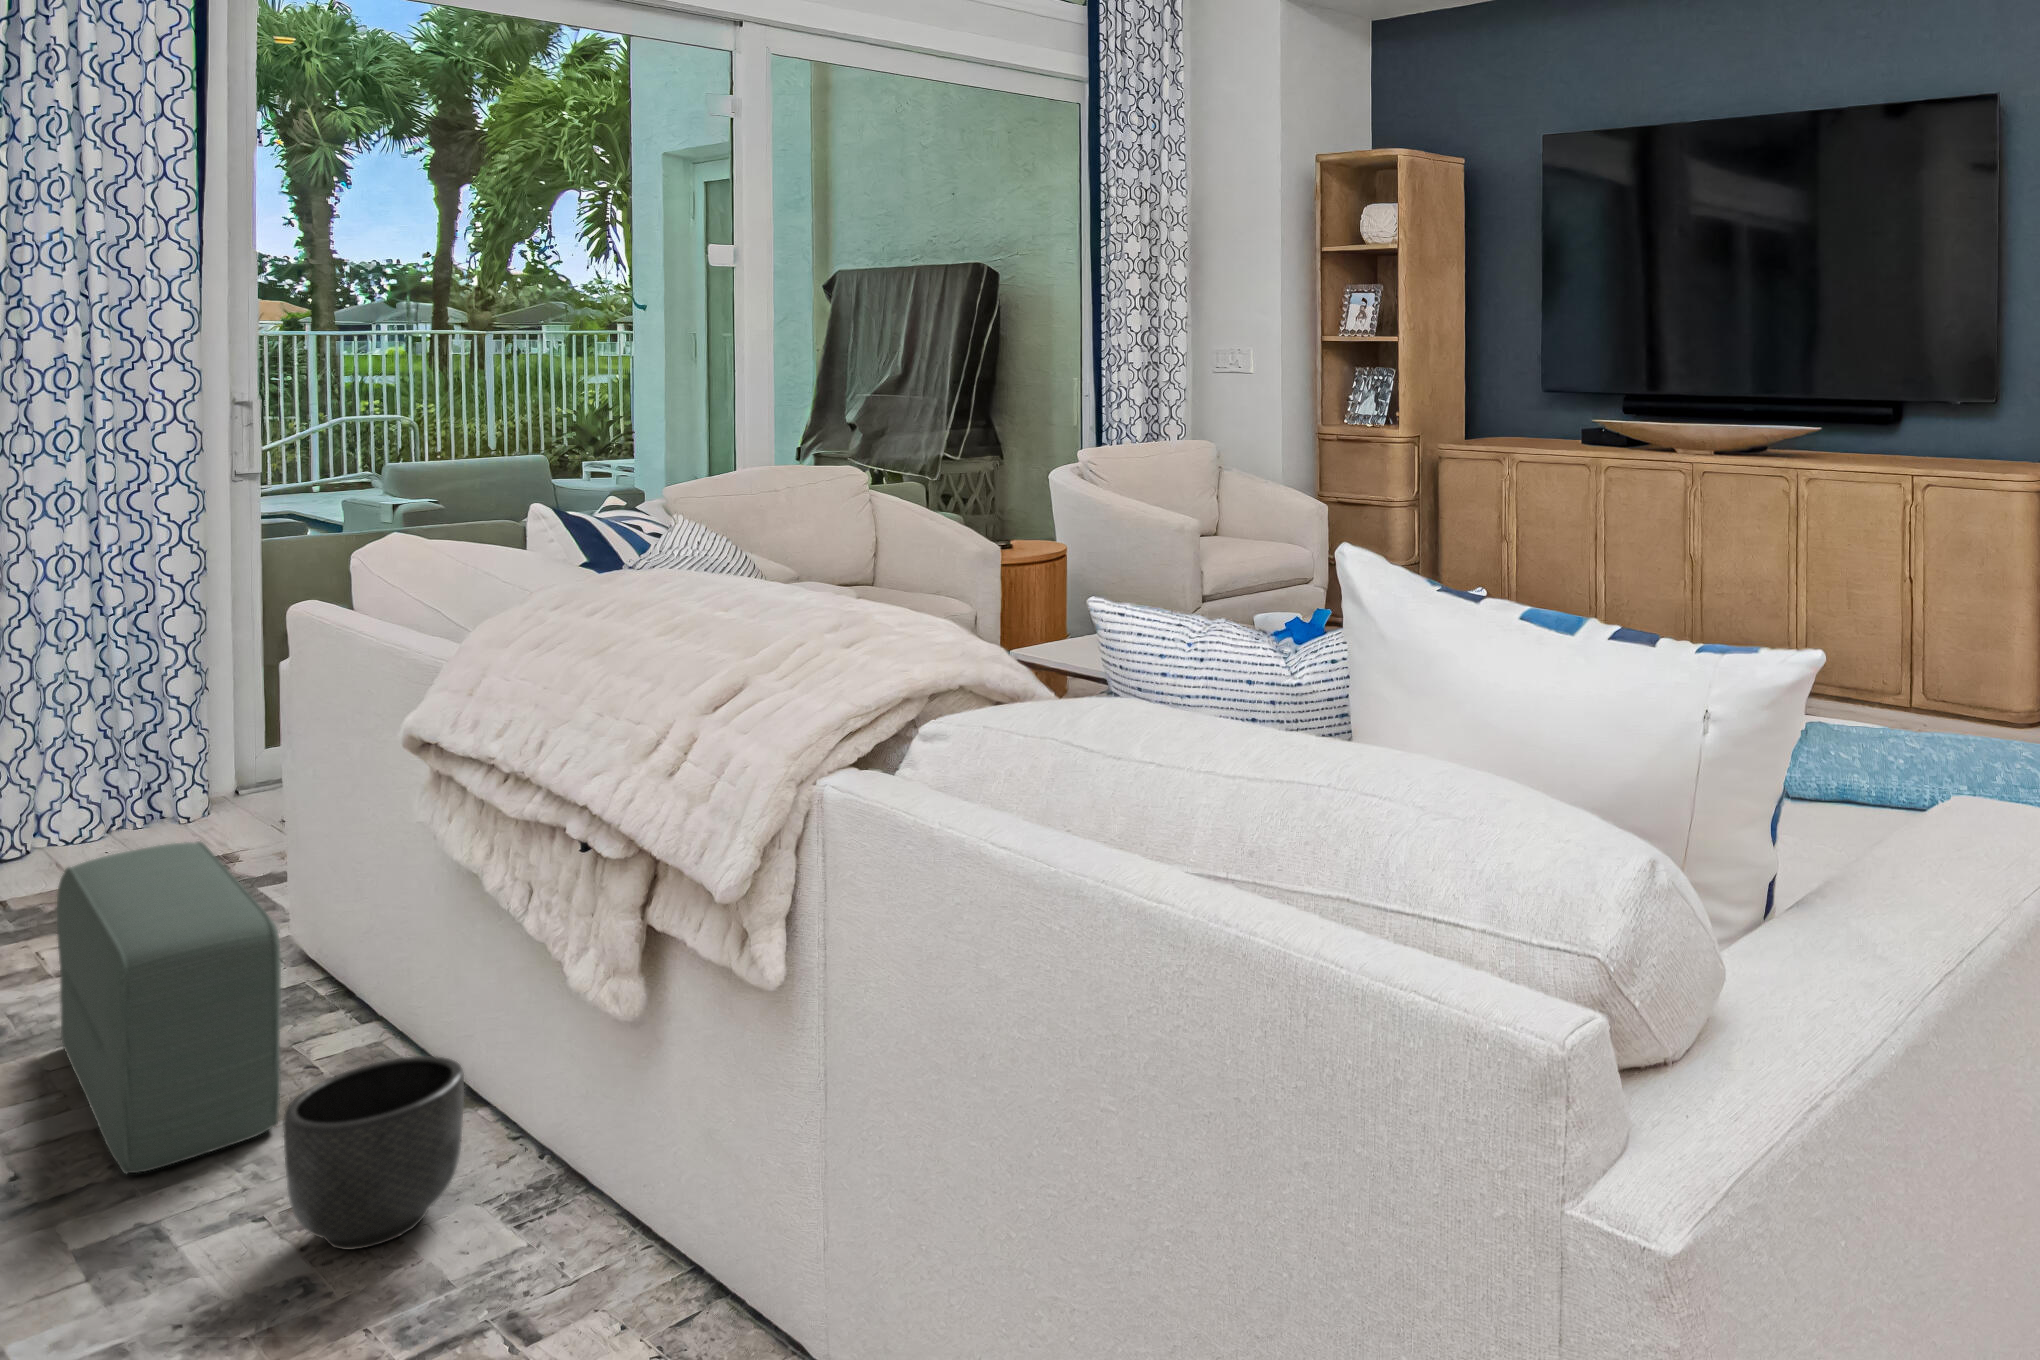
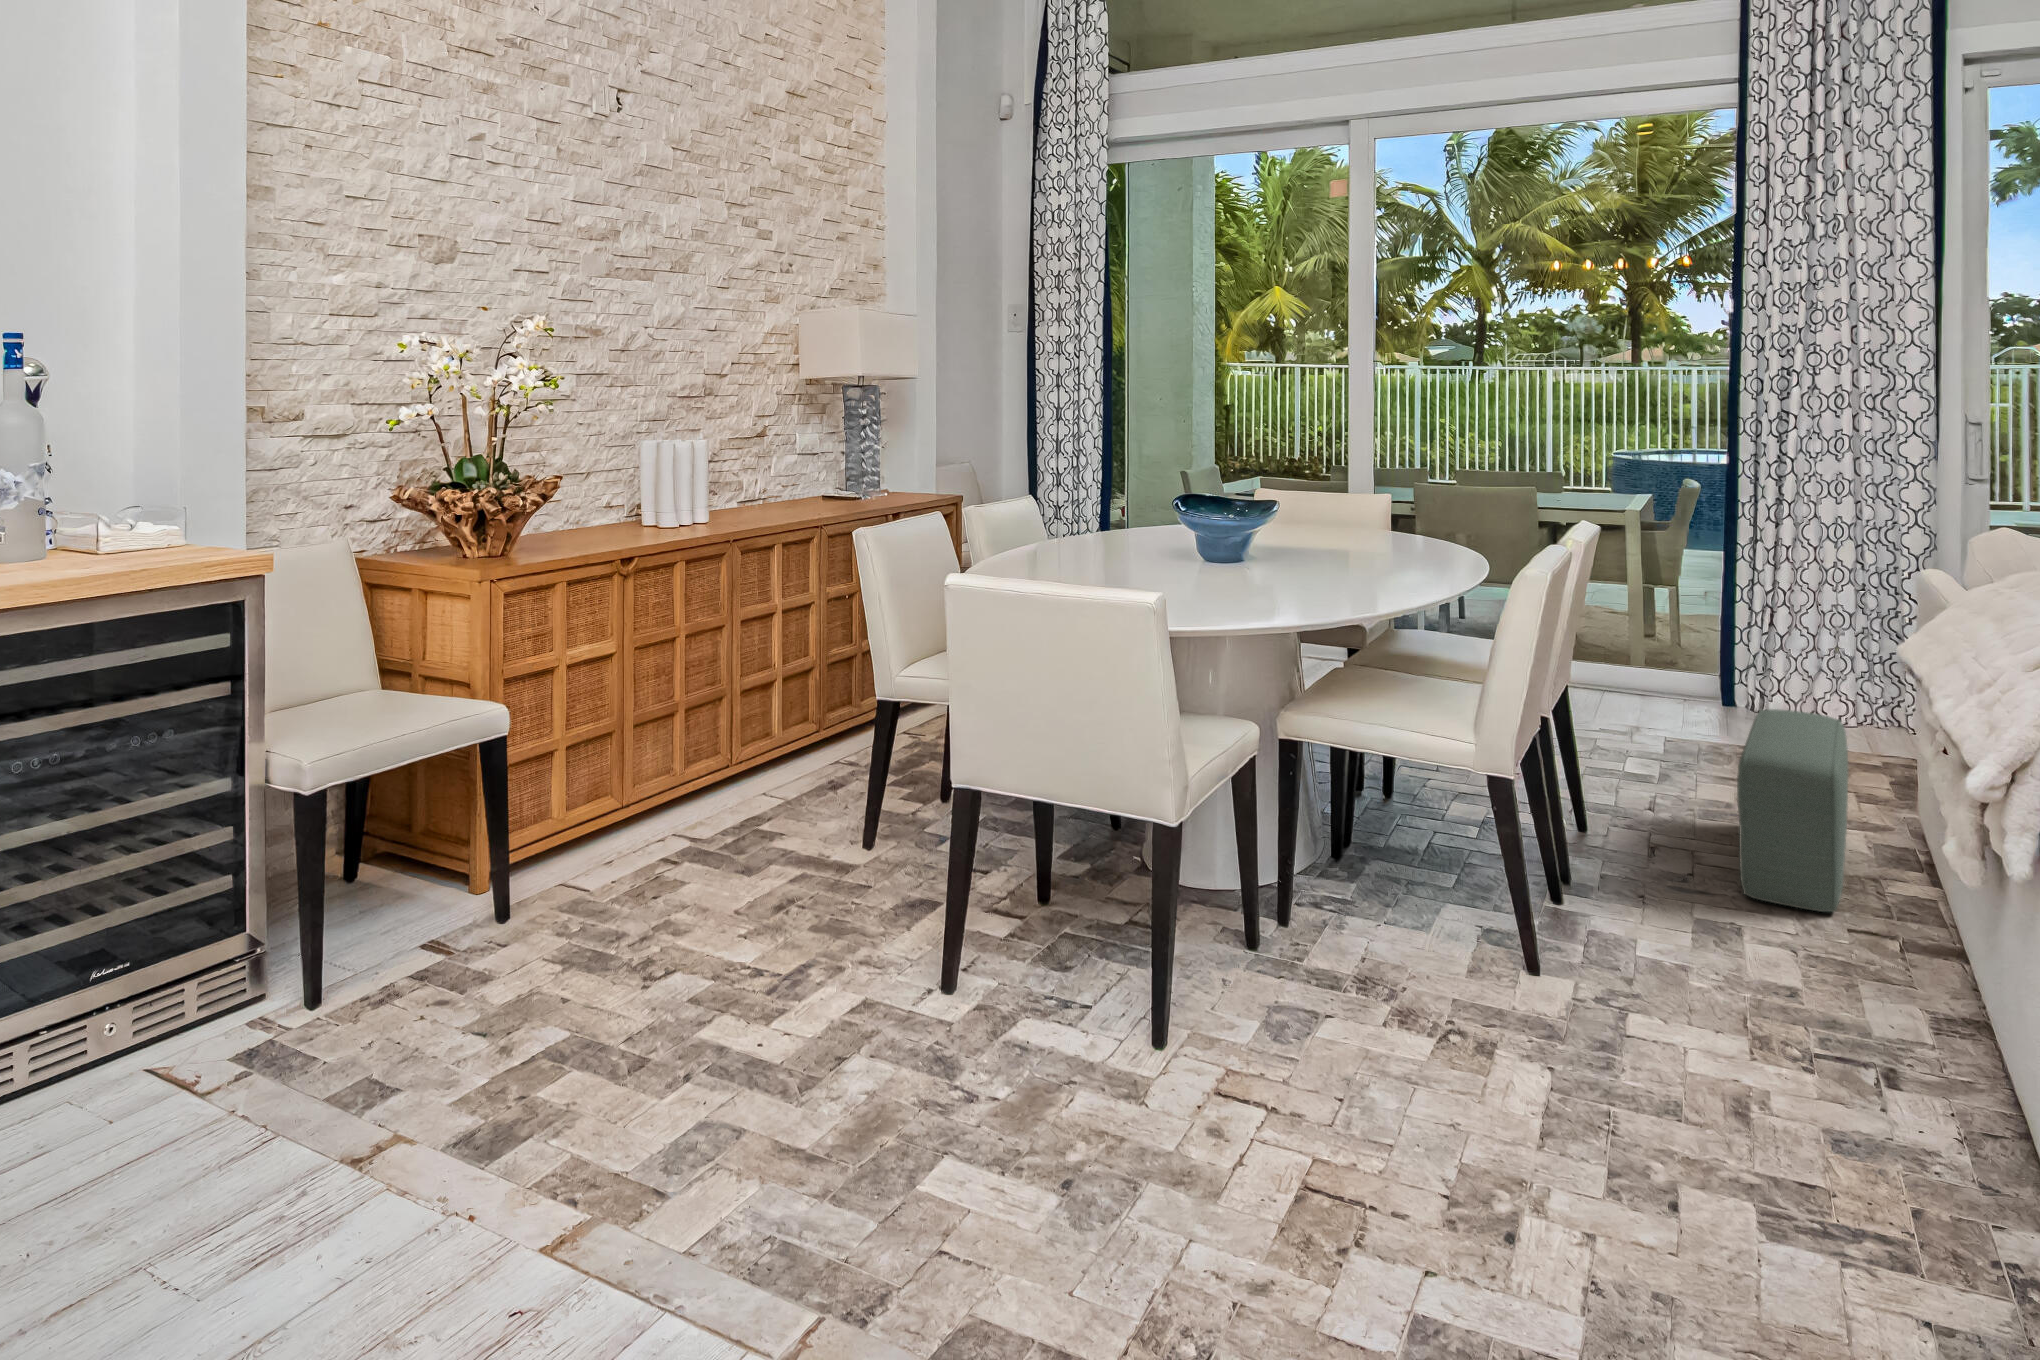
planter: present [283,1056,464,1250] -> none [1791,873,1913,1000]

